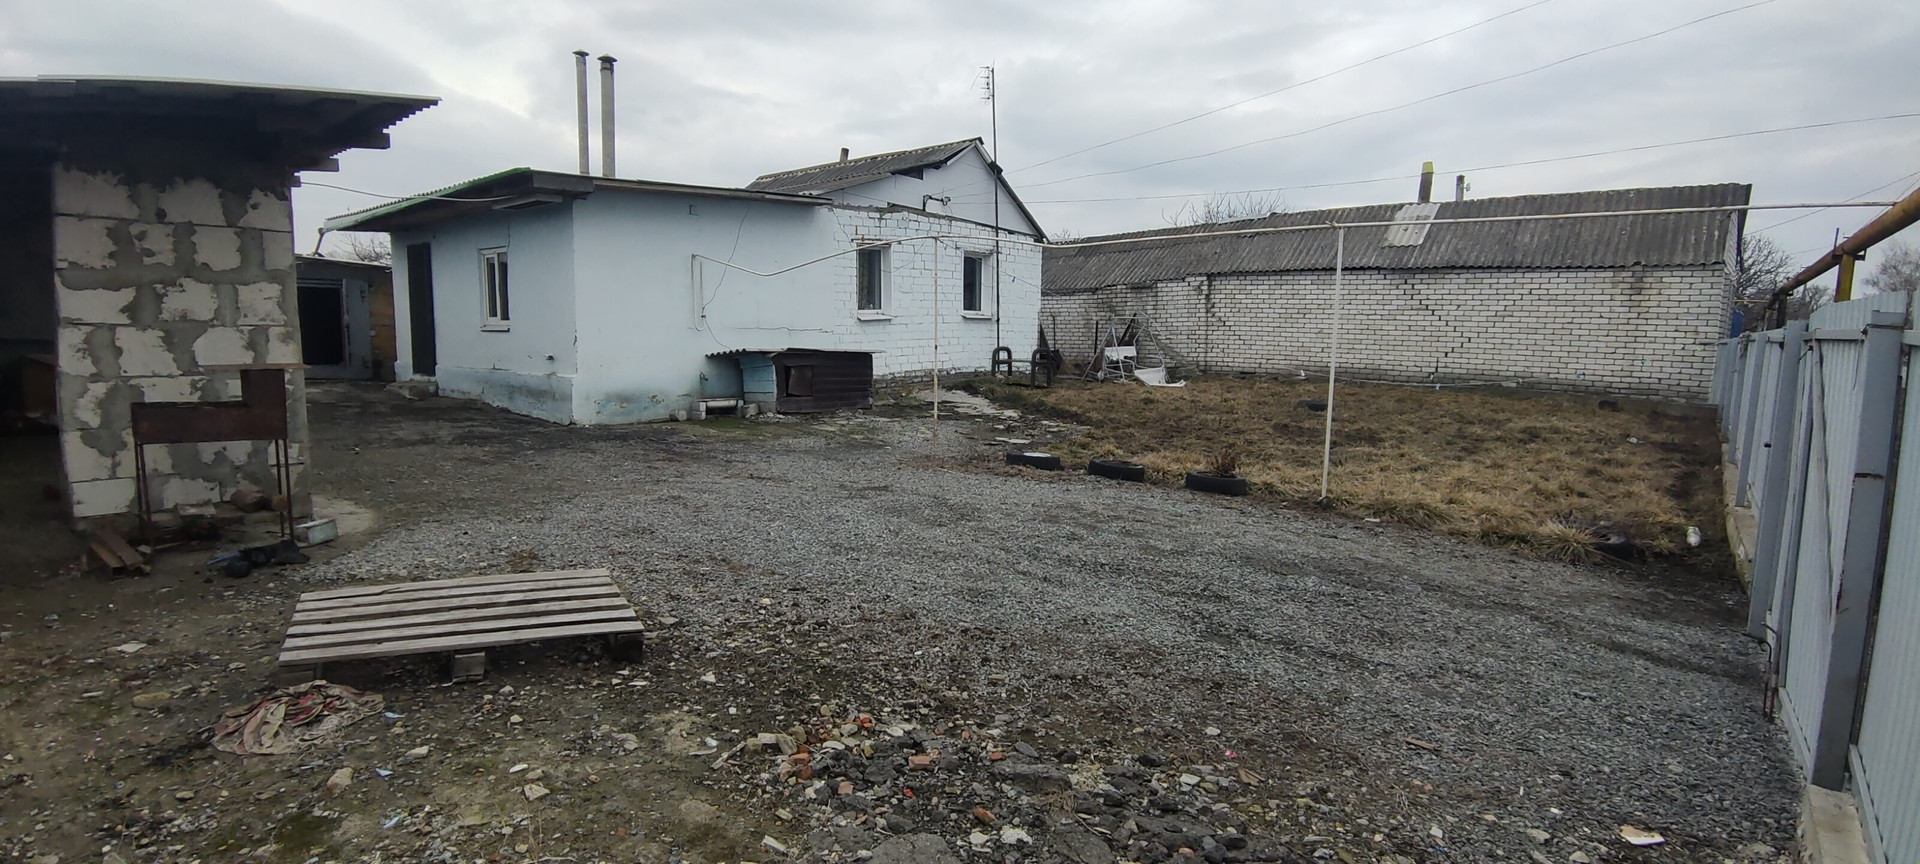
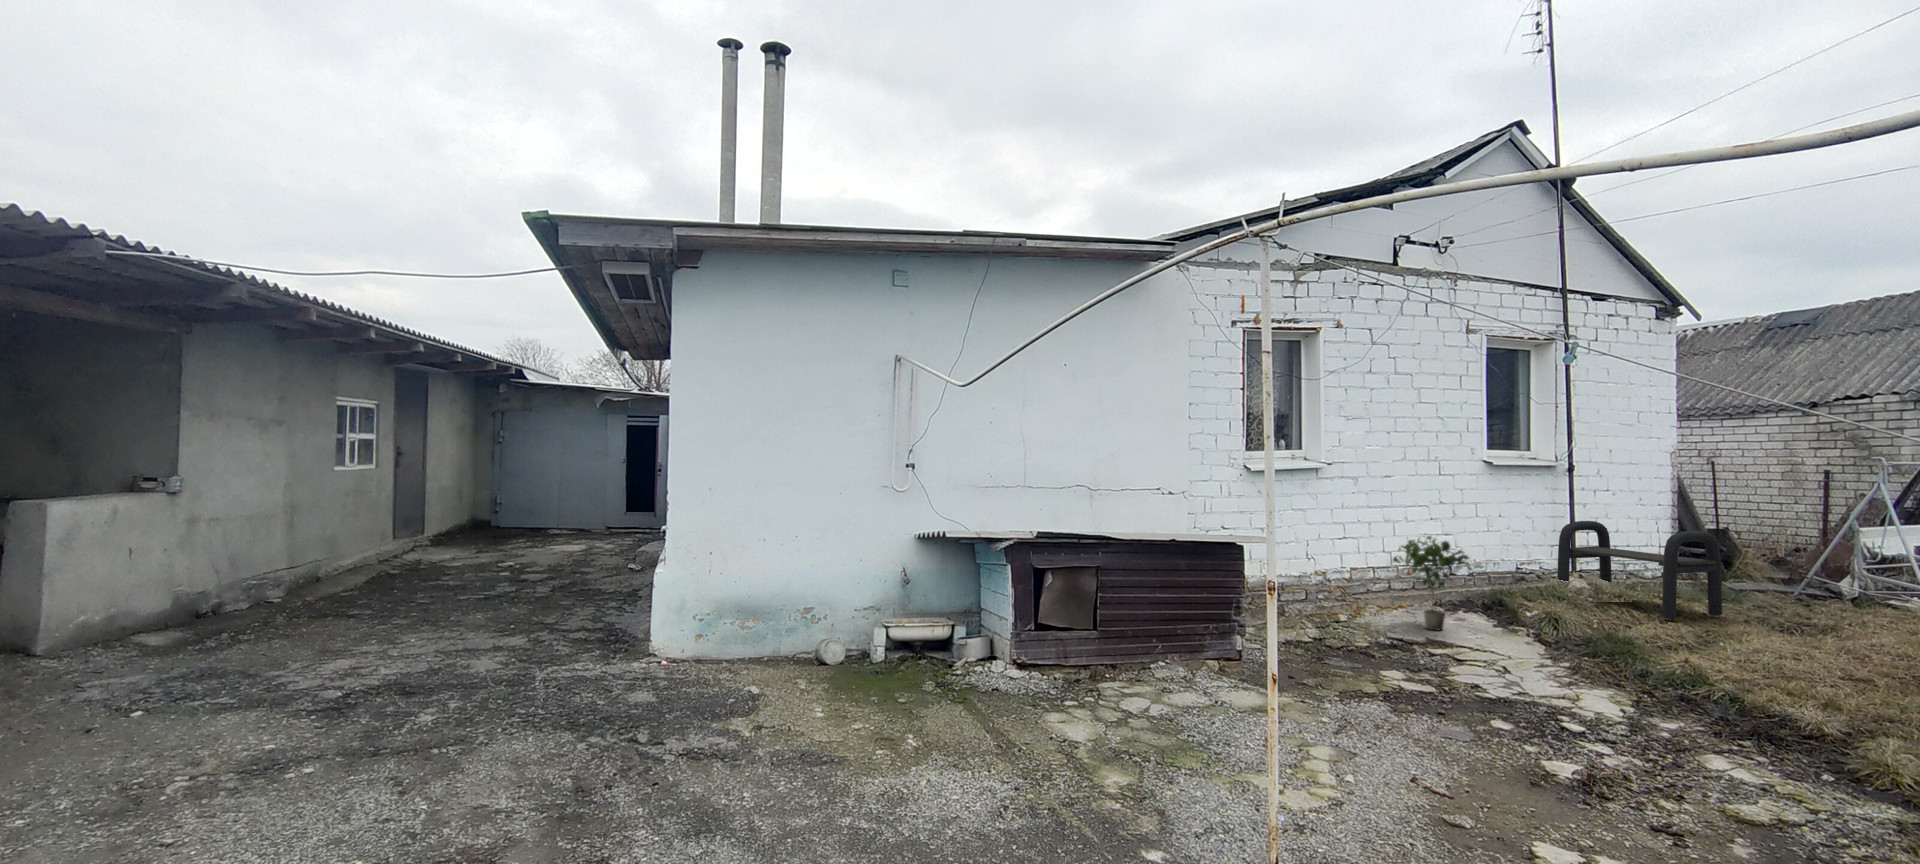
potted plant: none [925,353,959,399] -> present [1393,536,1468,630]

